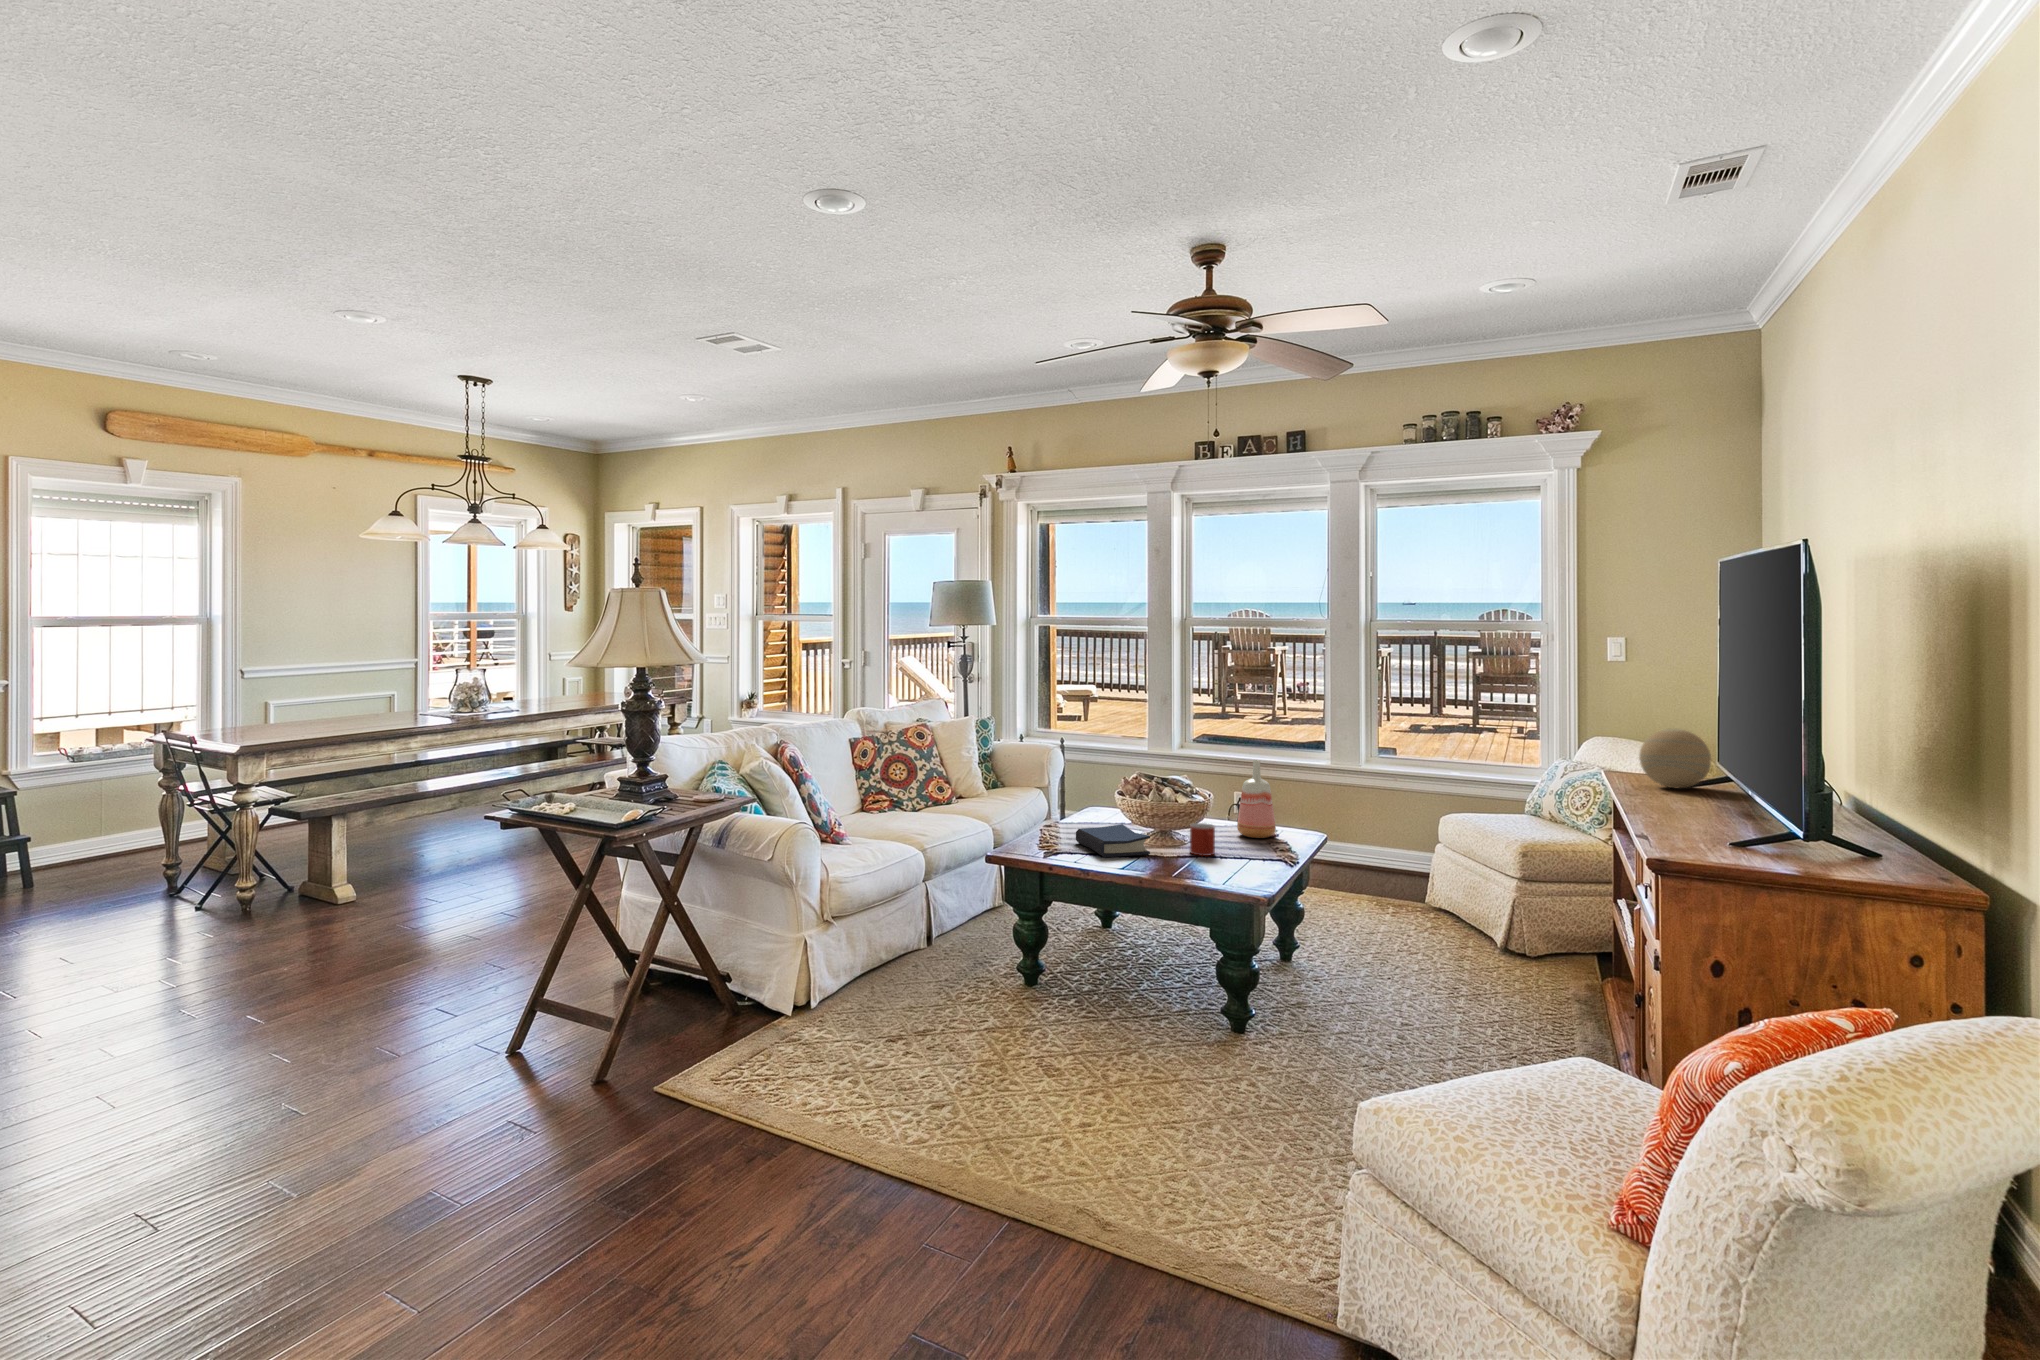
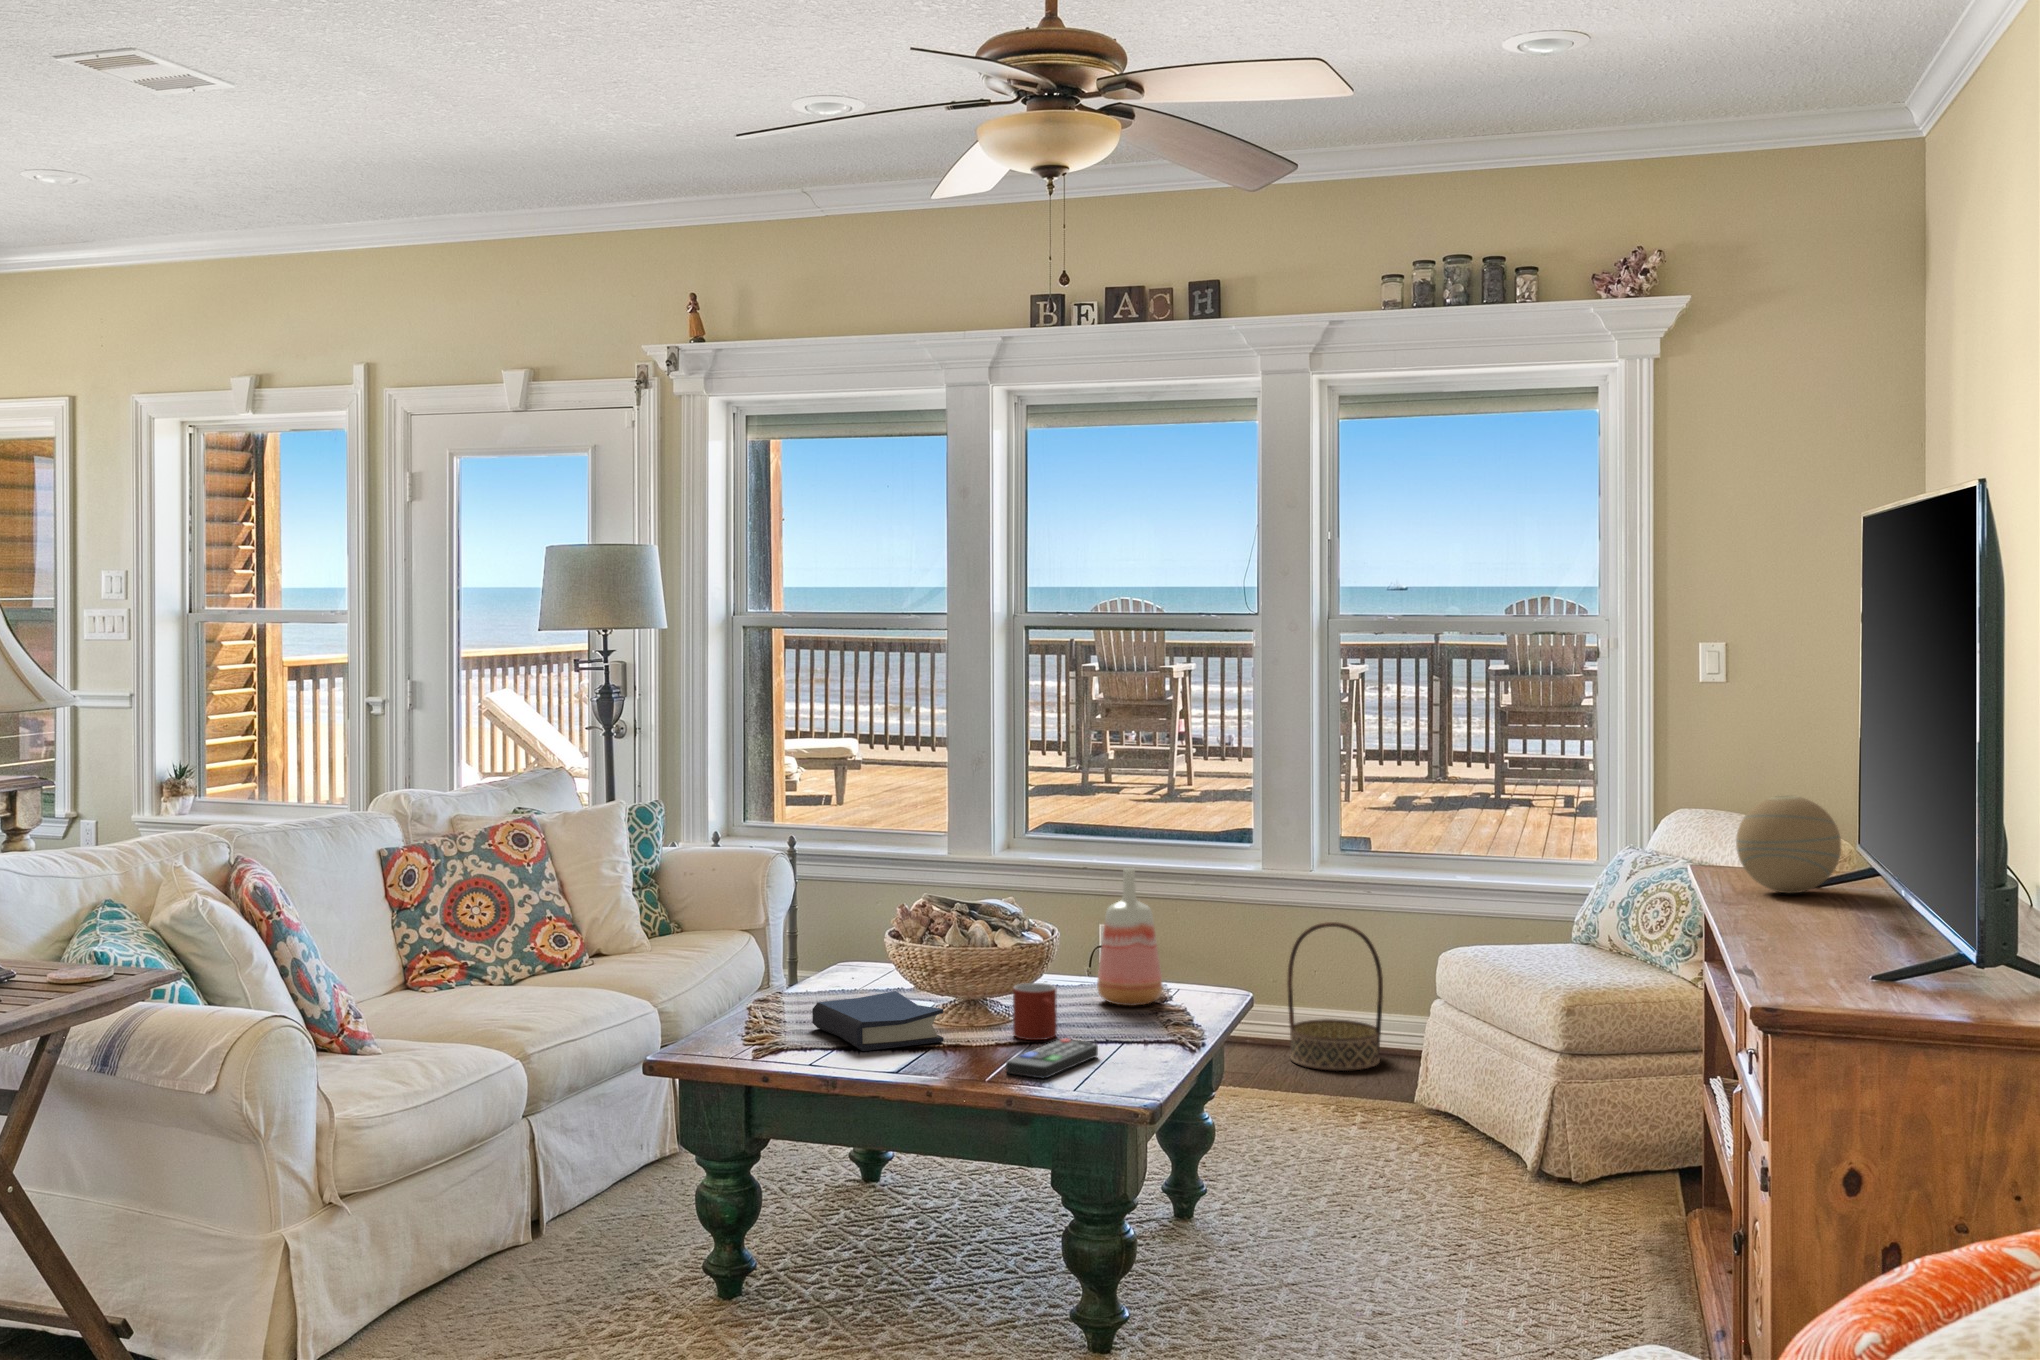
basket: none [1343,794,1401,879] -> present [1287,922,1383,1071]
remote control: none [1187,856,1240,878] -> present [1006,1039,1098,1078]

